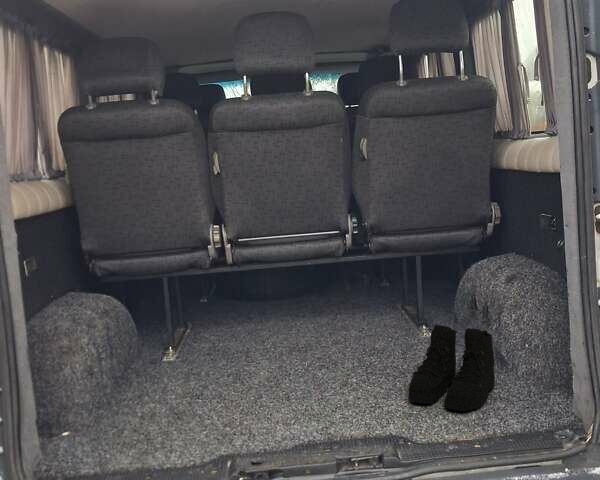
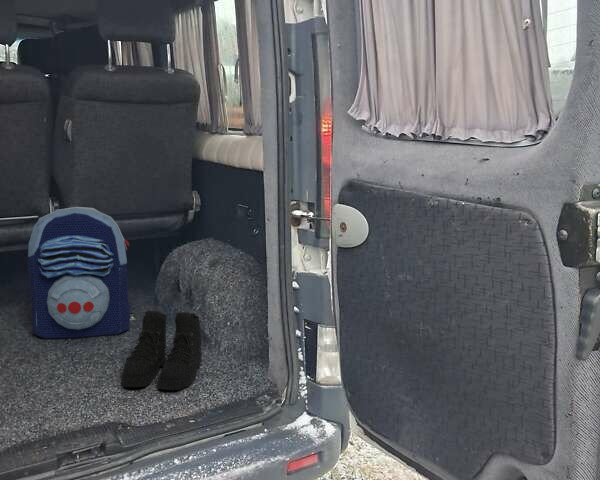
backpack: none [328,221,423,350] -> present [28,207,130,339]

